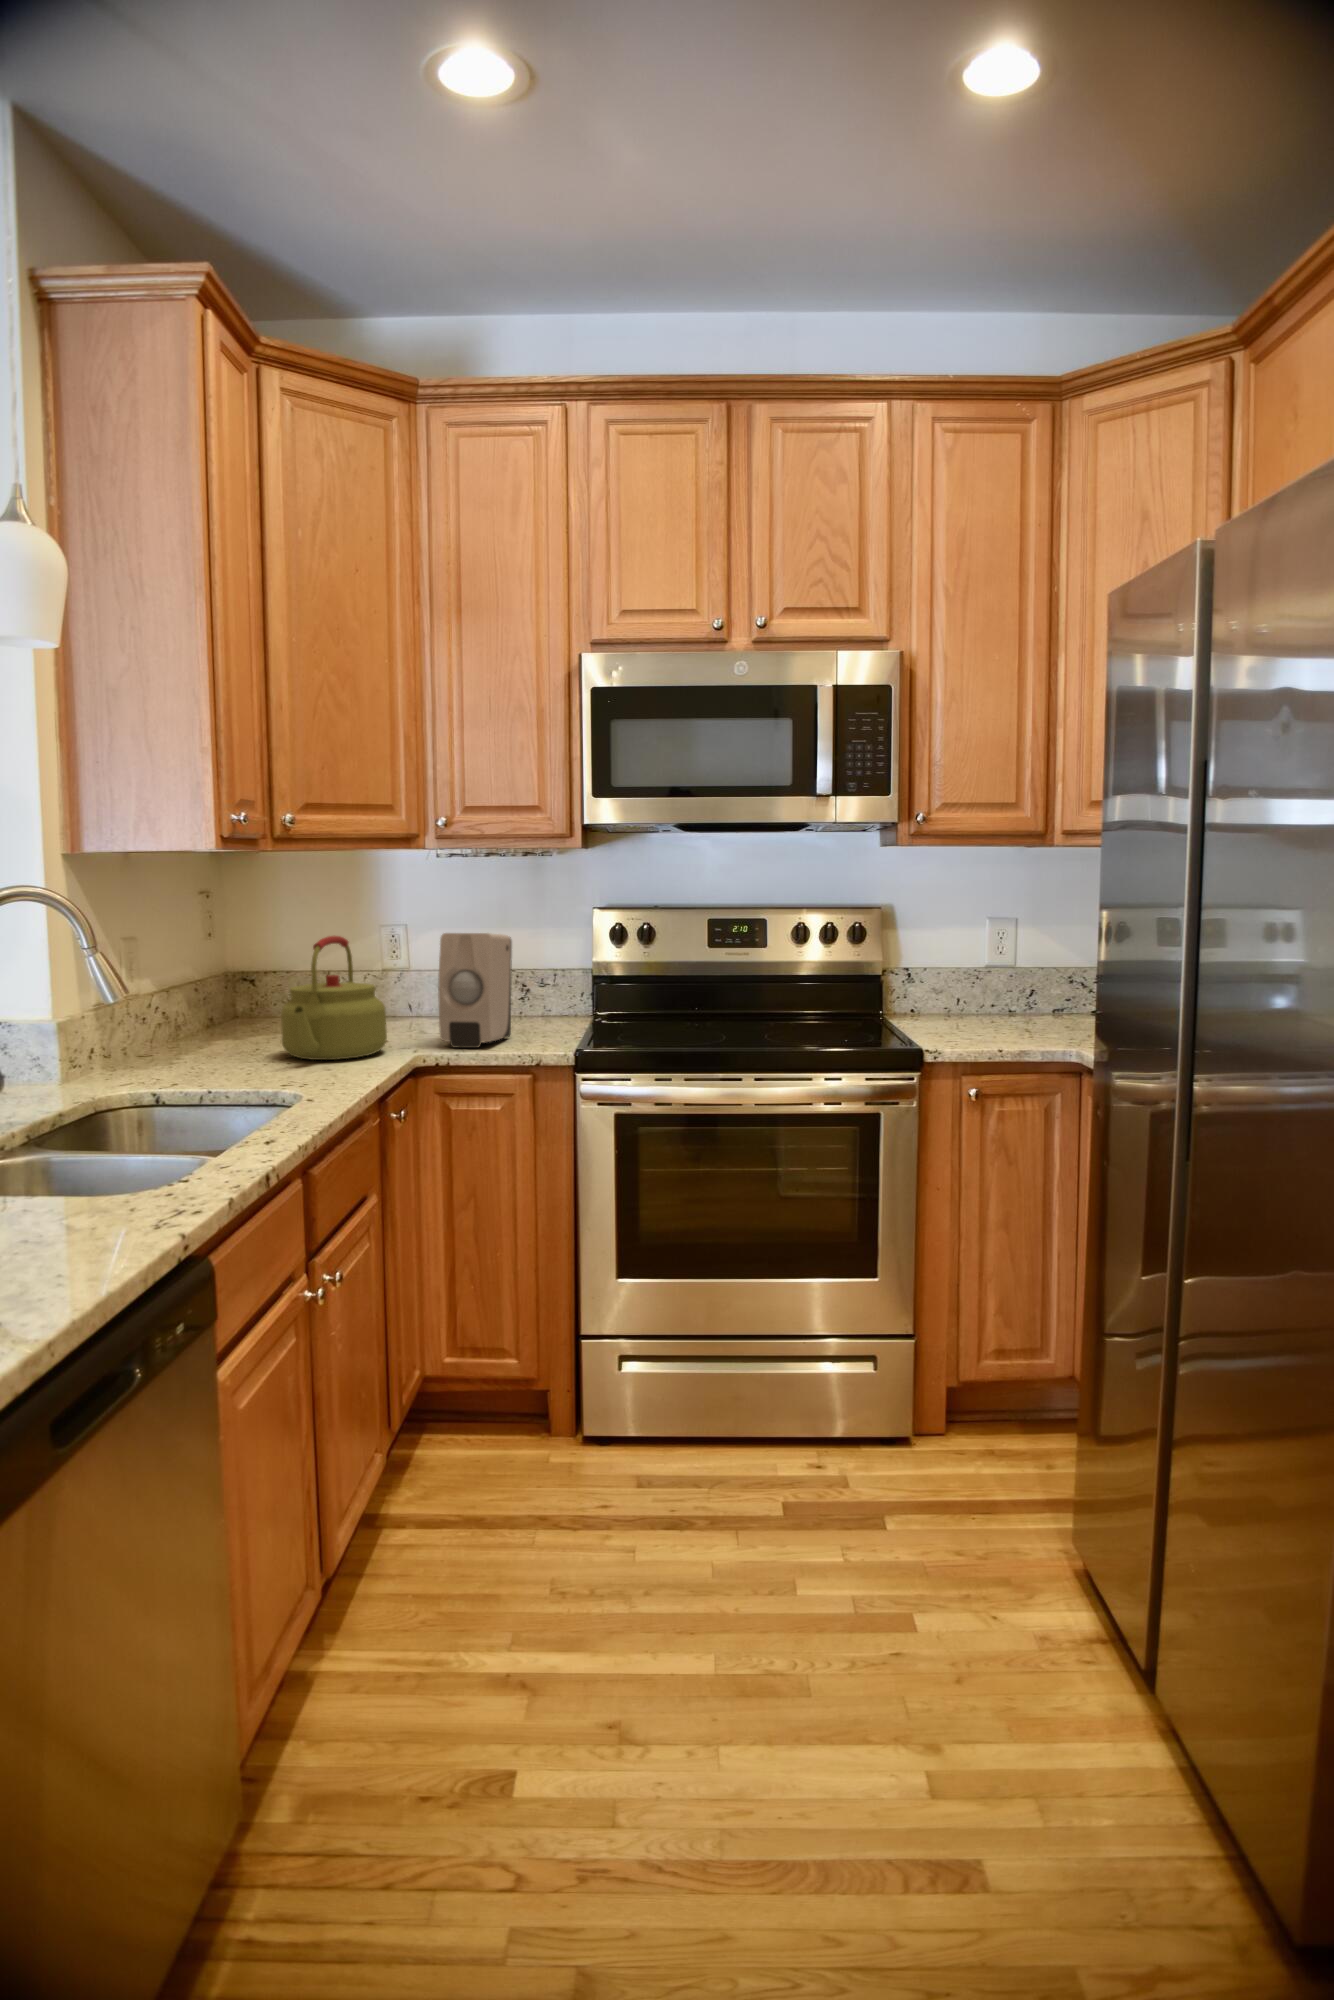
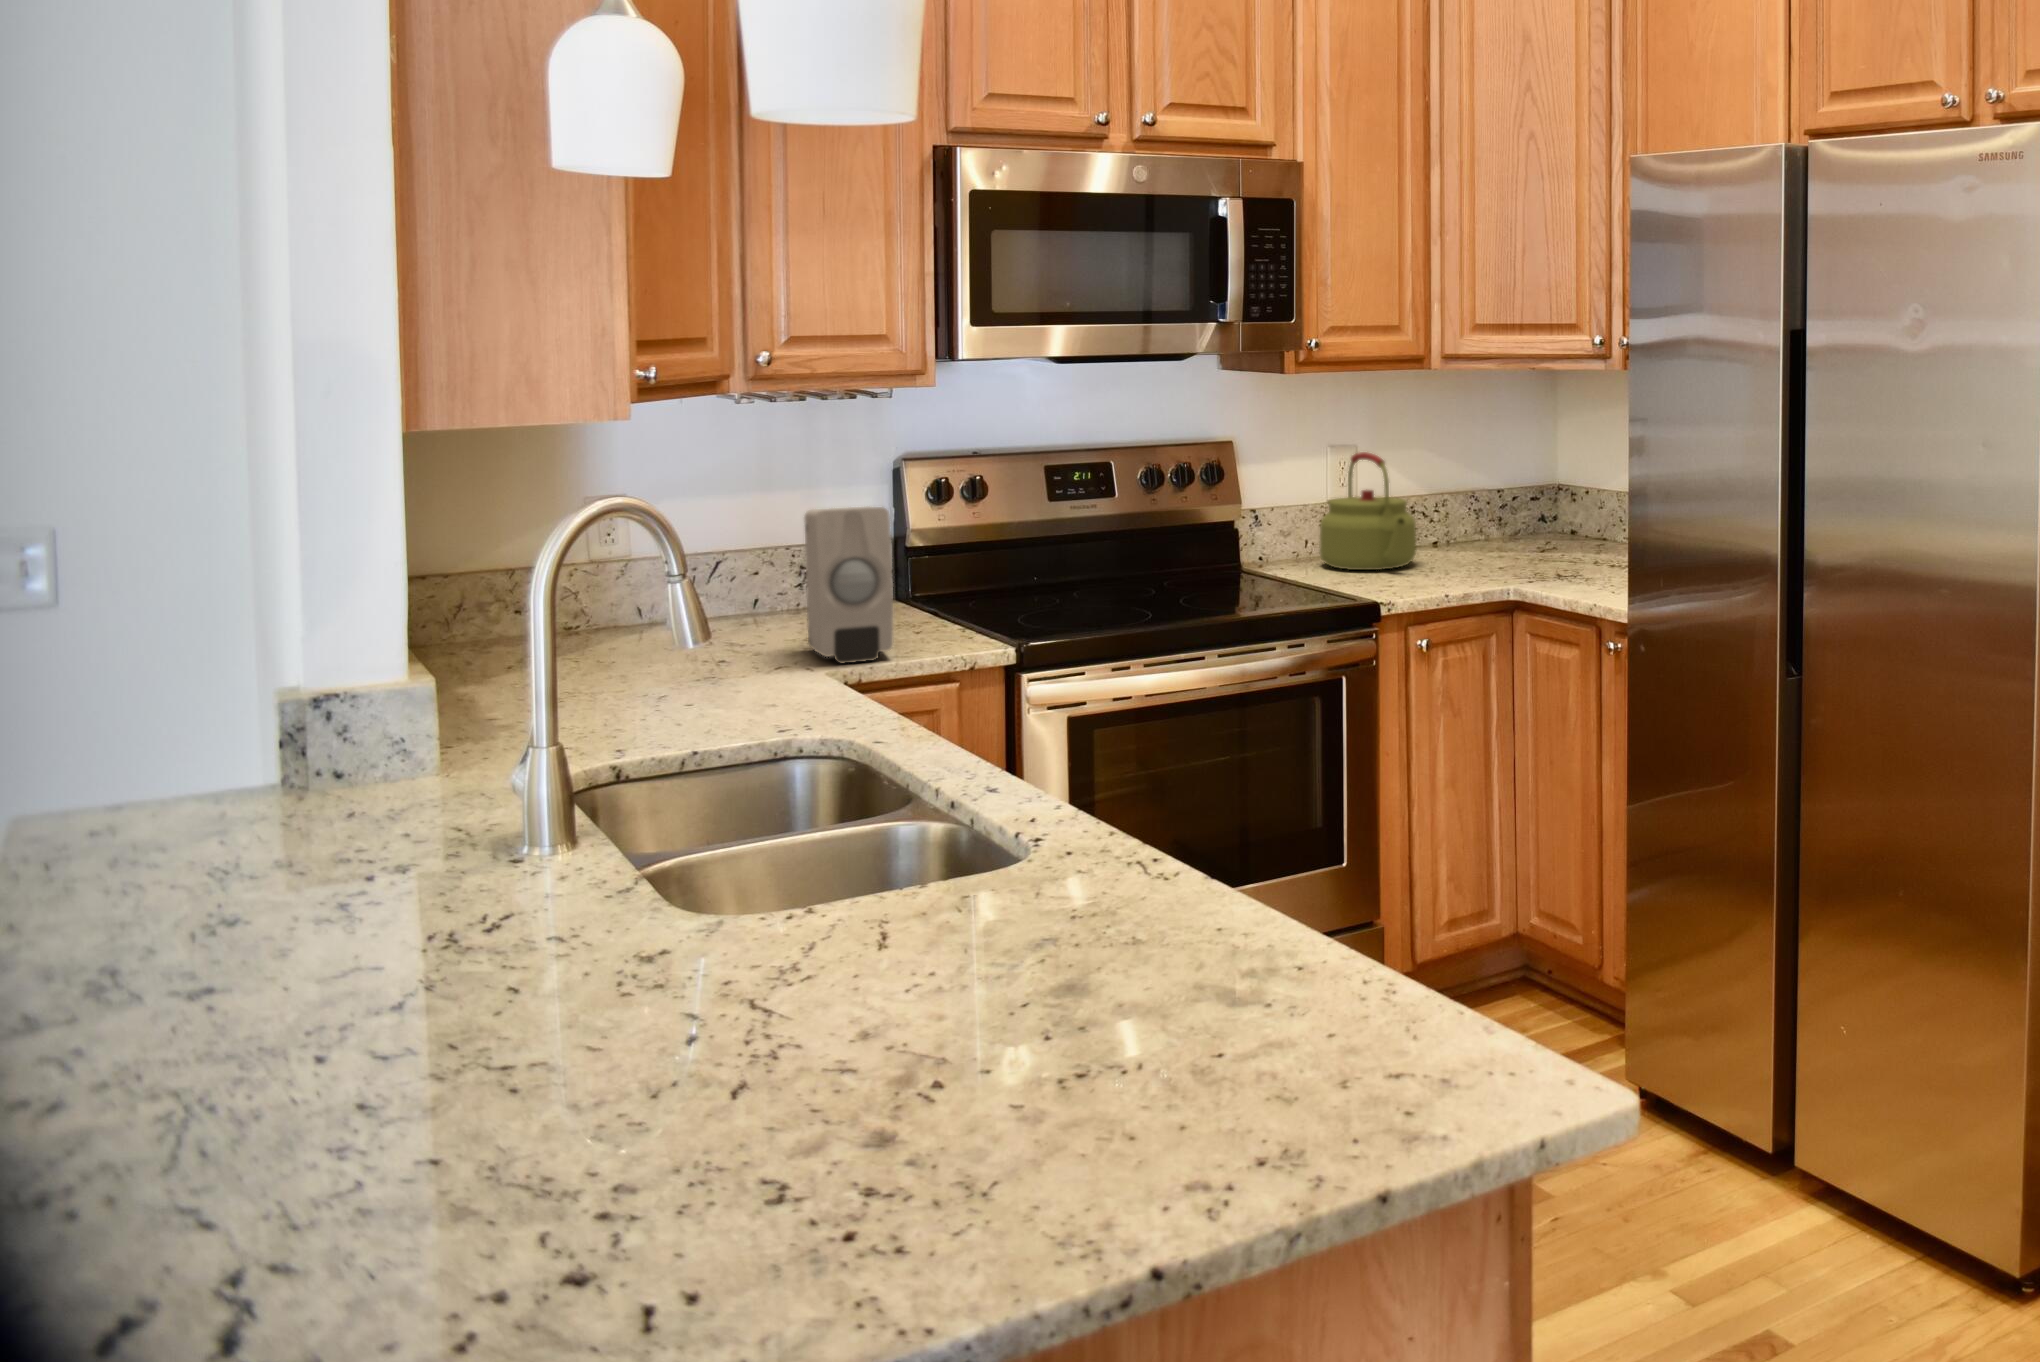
kettle: present [281,936,387,1060] -> present [1319,452,1416,570]

